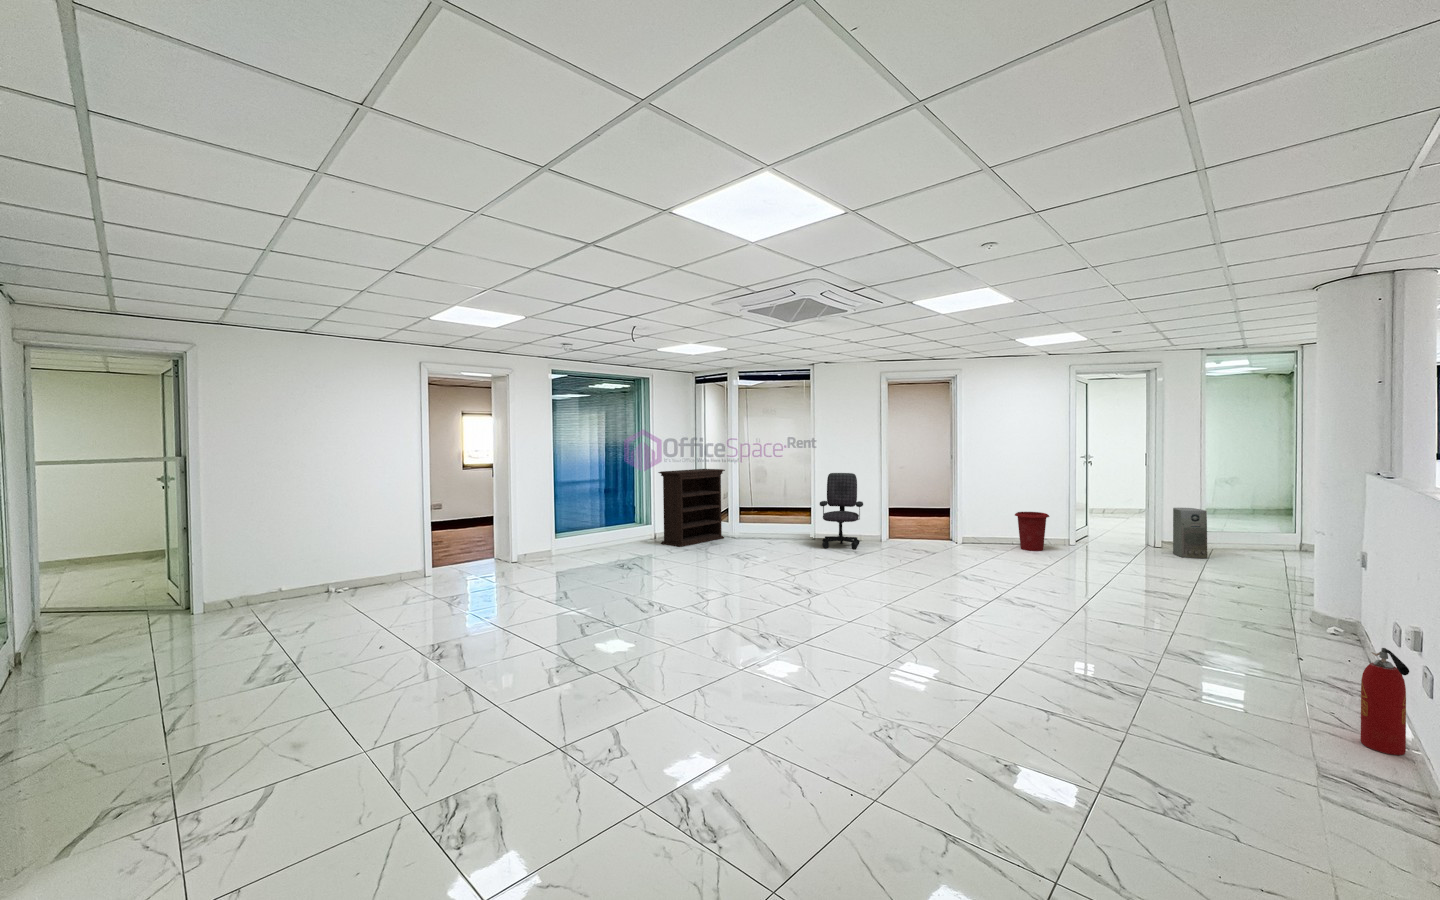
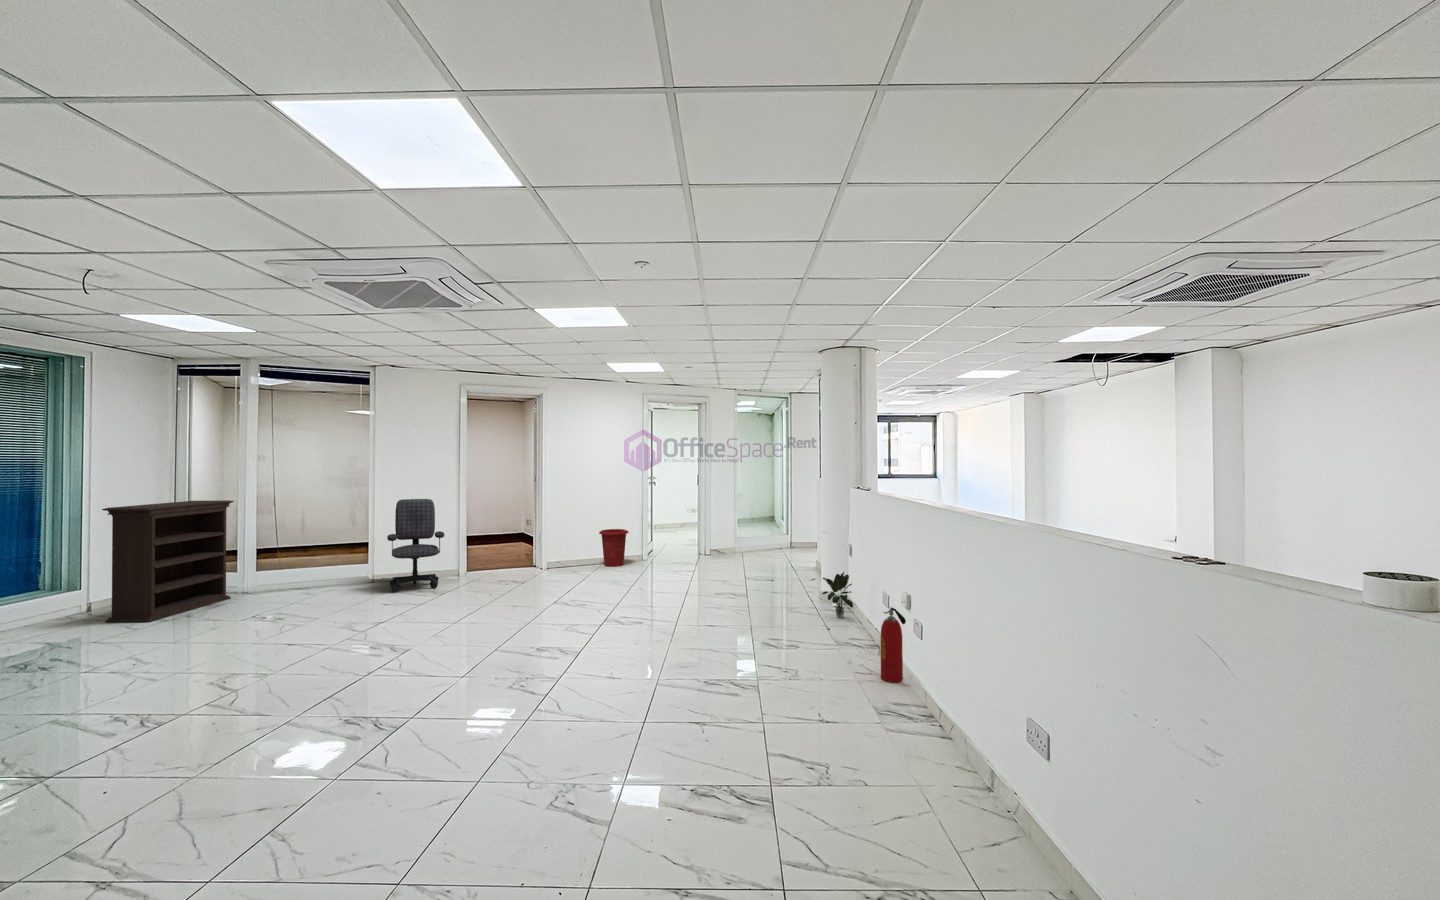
air purifier: present [1173,508,1208,558] -> none [716,517,739,558]
potted plant: none [1303,593,1364,656] -> present [822,572,853,618]

